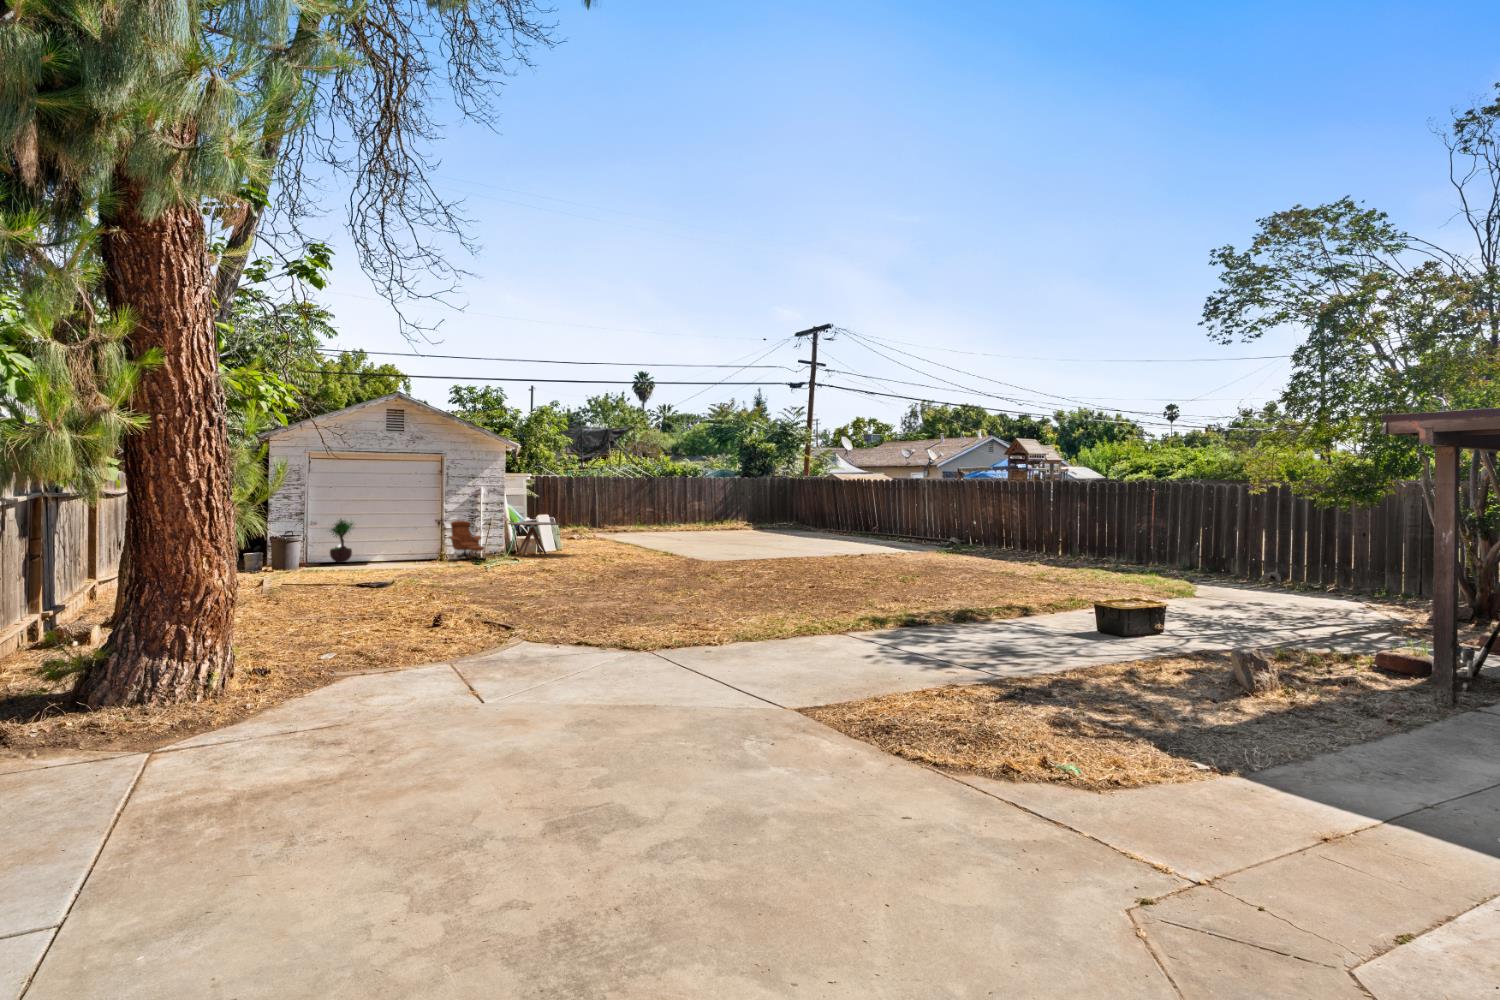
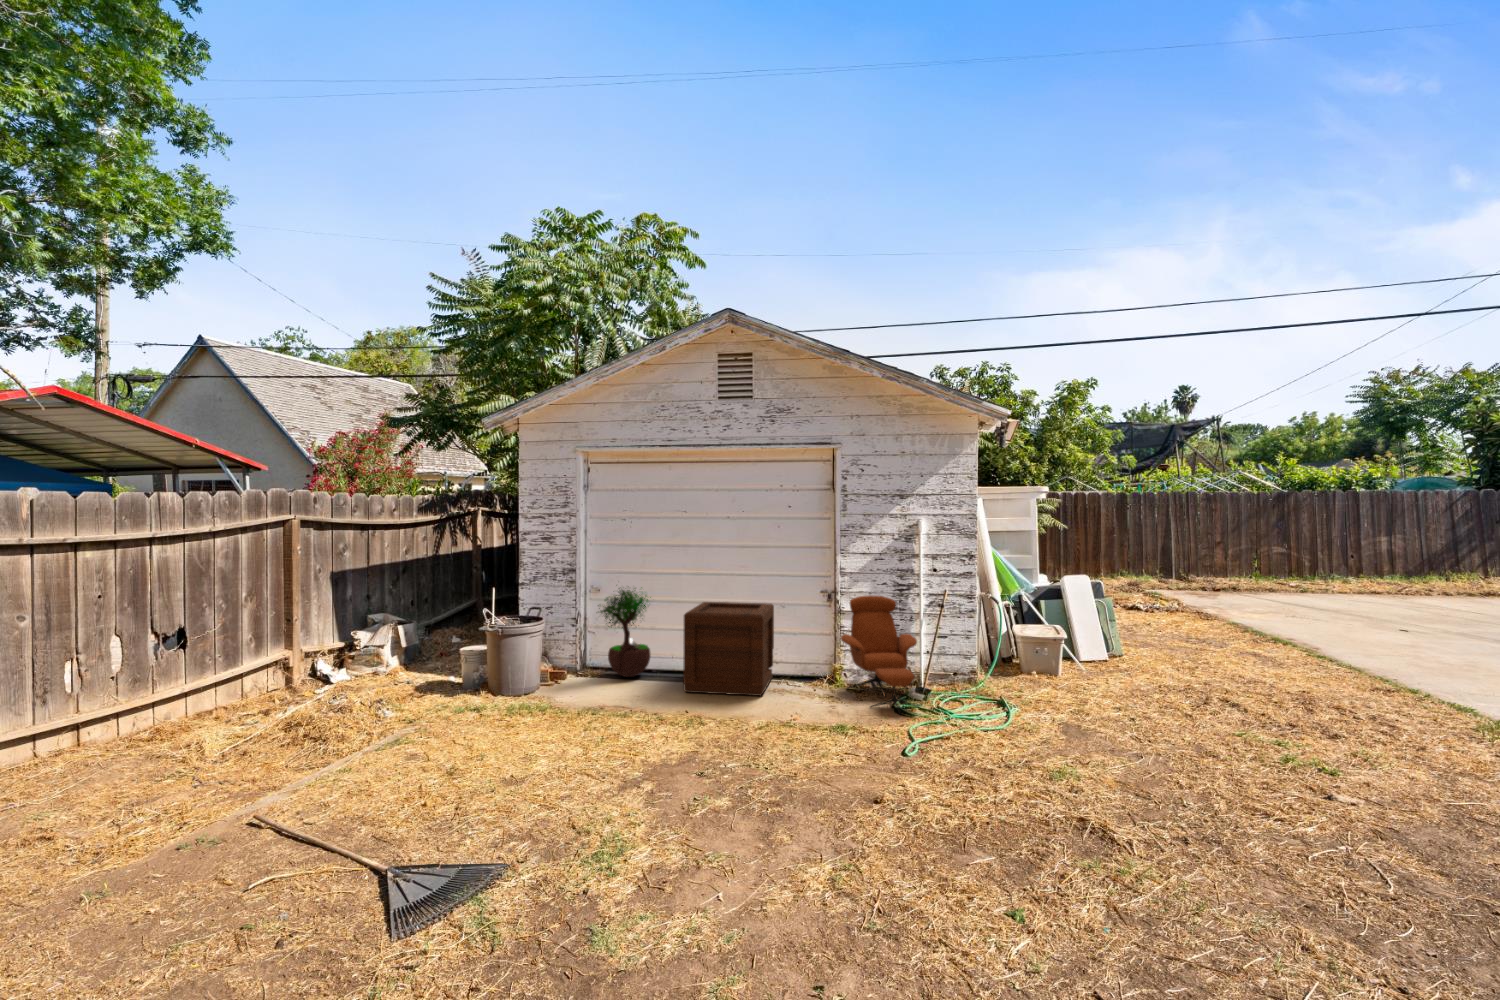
round table: present [508,522,557,557] -> none [984,599,1110,695]
wooden crate: none [376,526,418,563] -> present [683,602,774,696]

